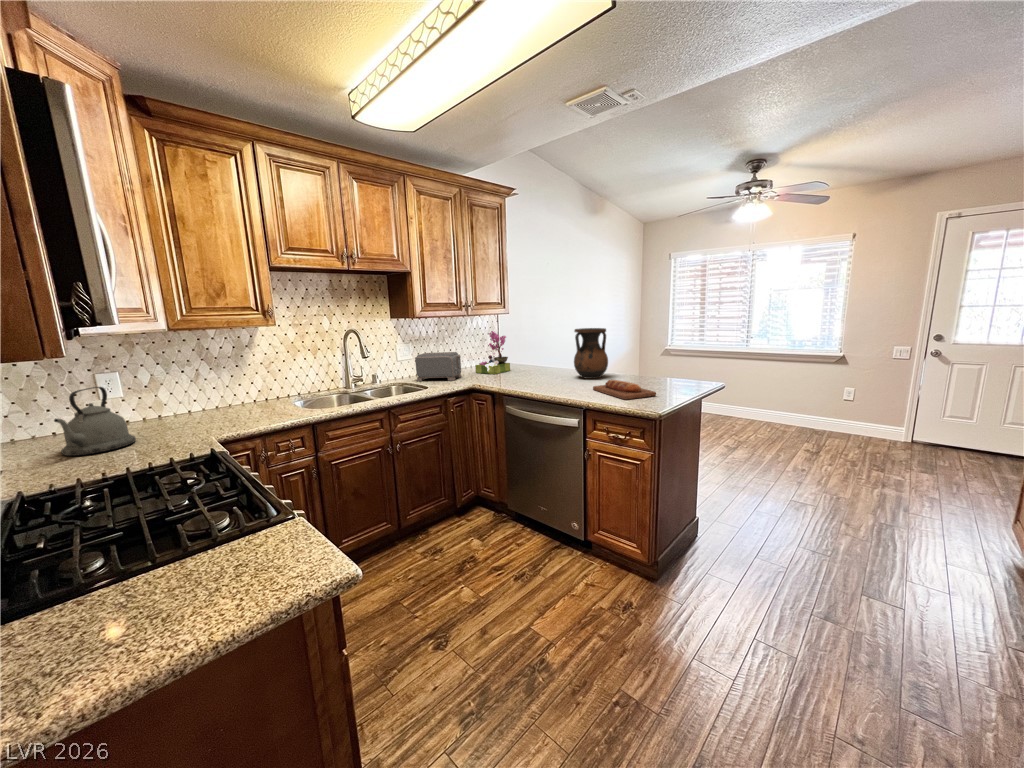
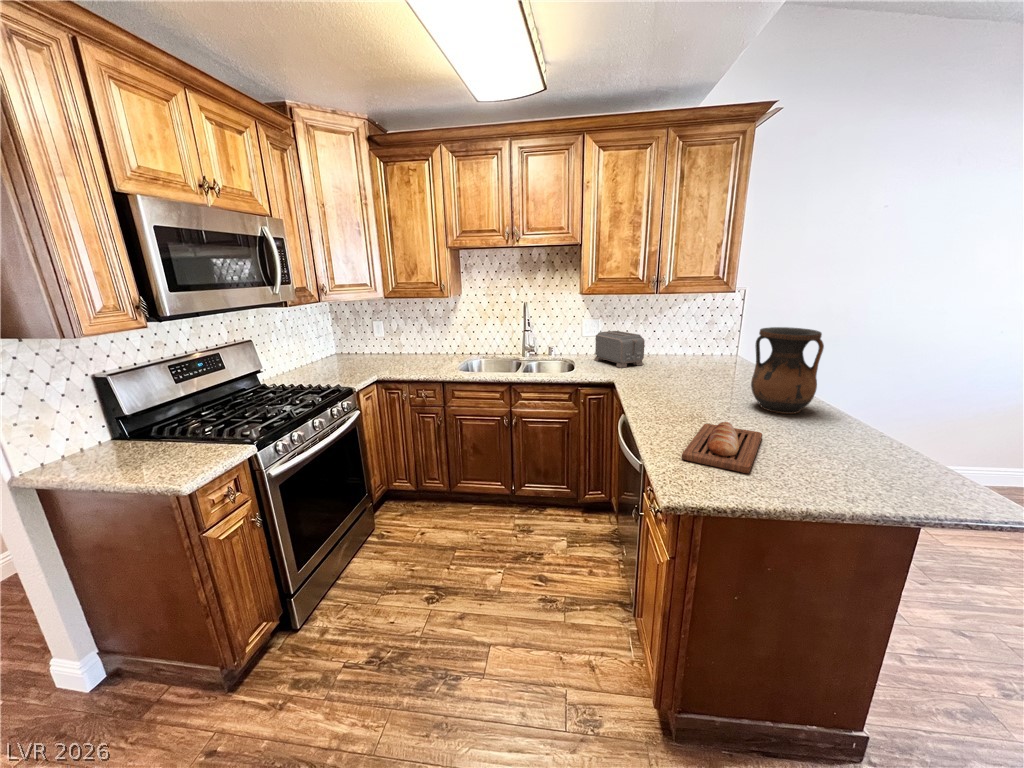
flower arrangement: present [475,331,510,374] -> none [672,311,718,370]
kettle: present [54,387,136,456] -> none [315,332,360,371]

